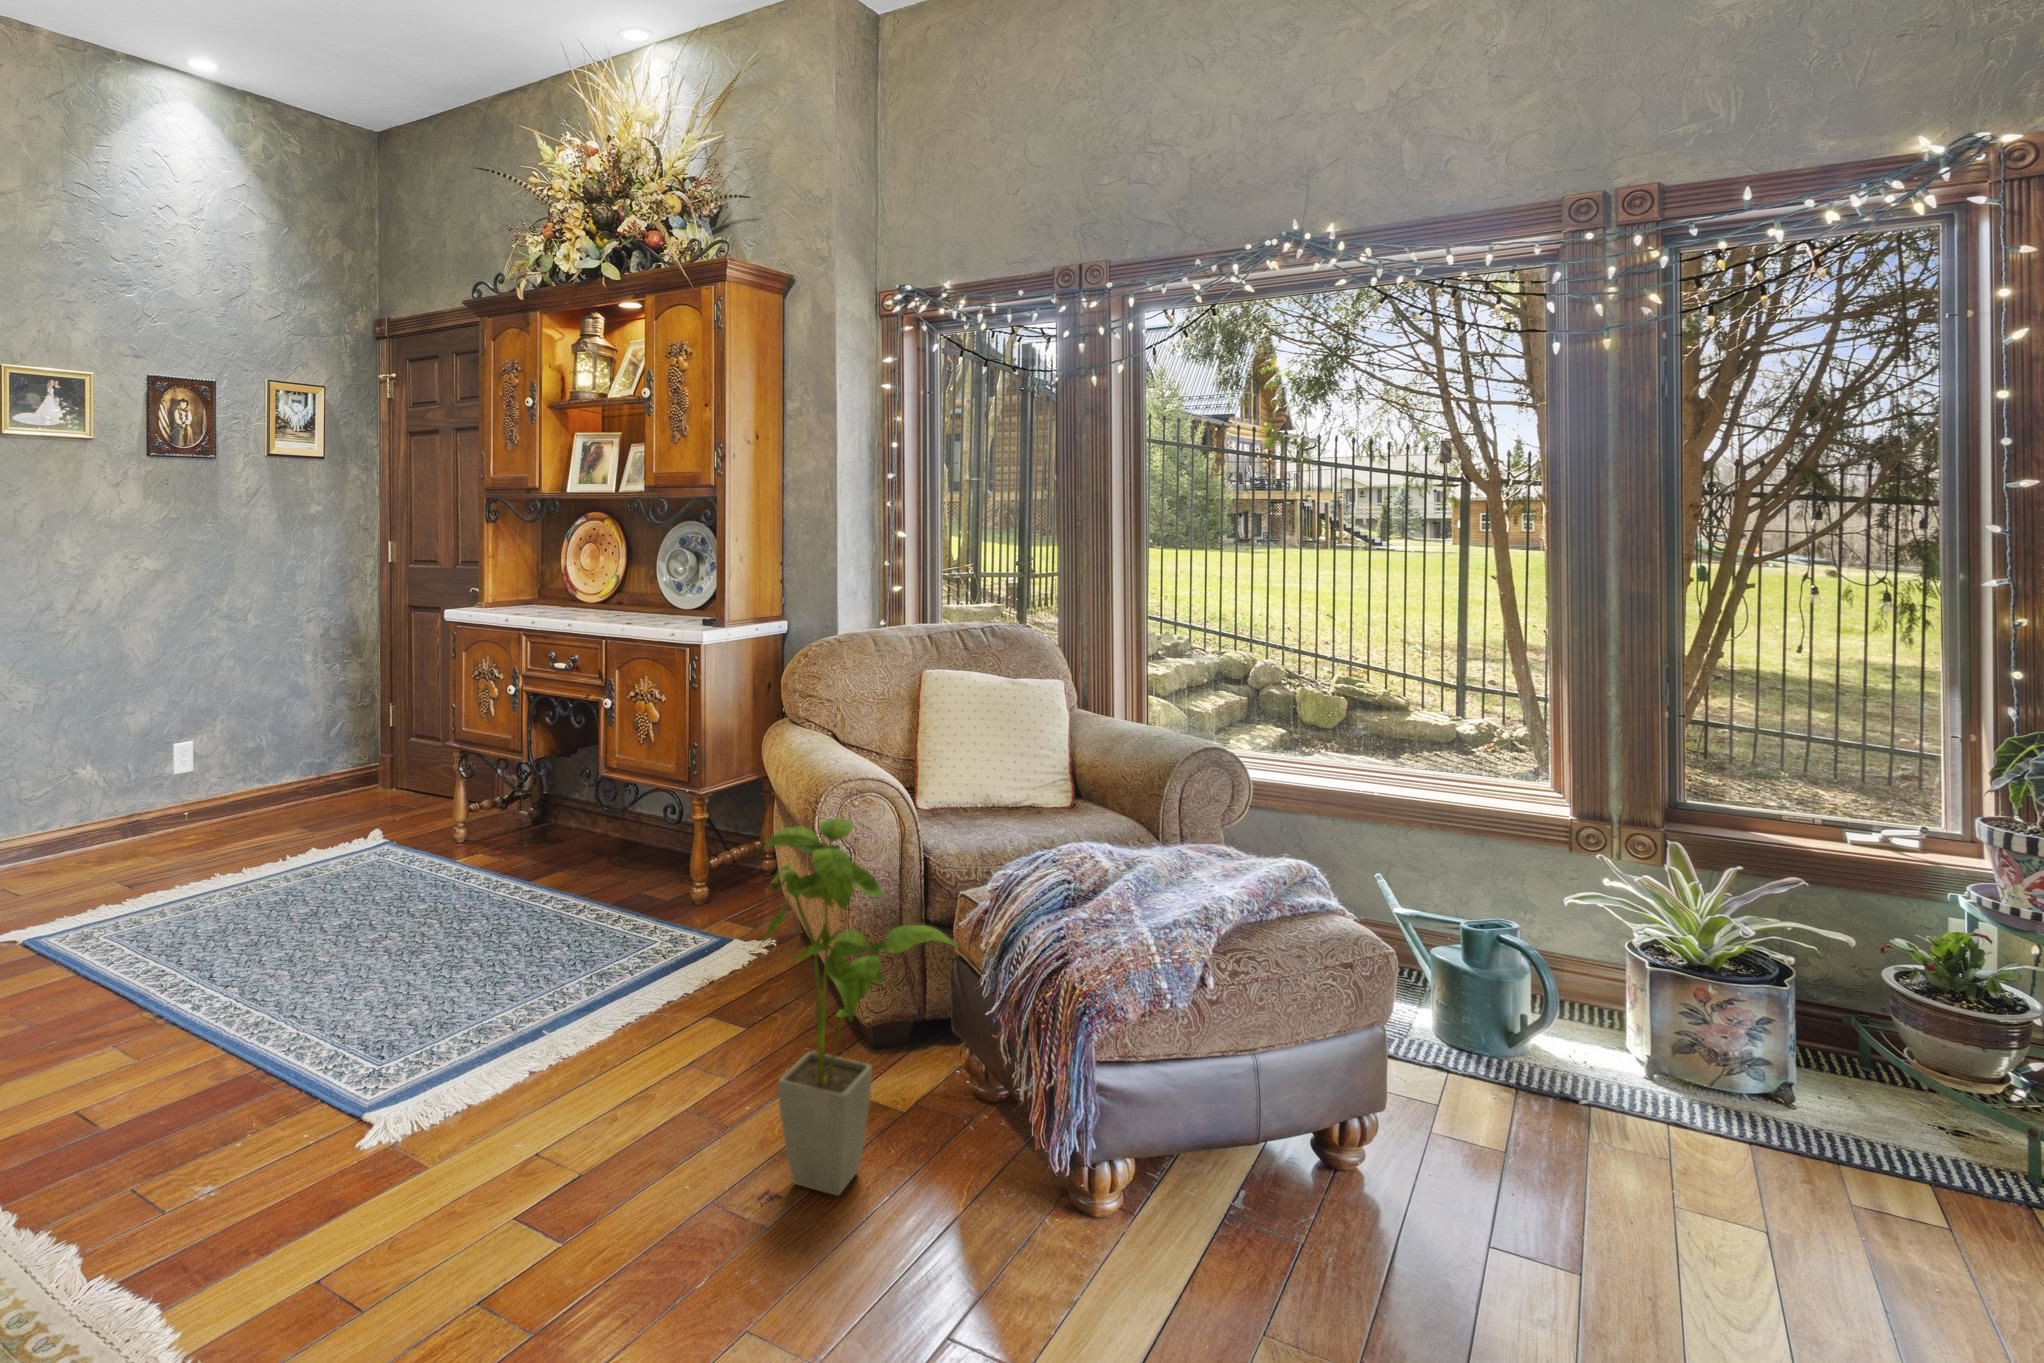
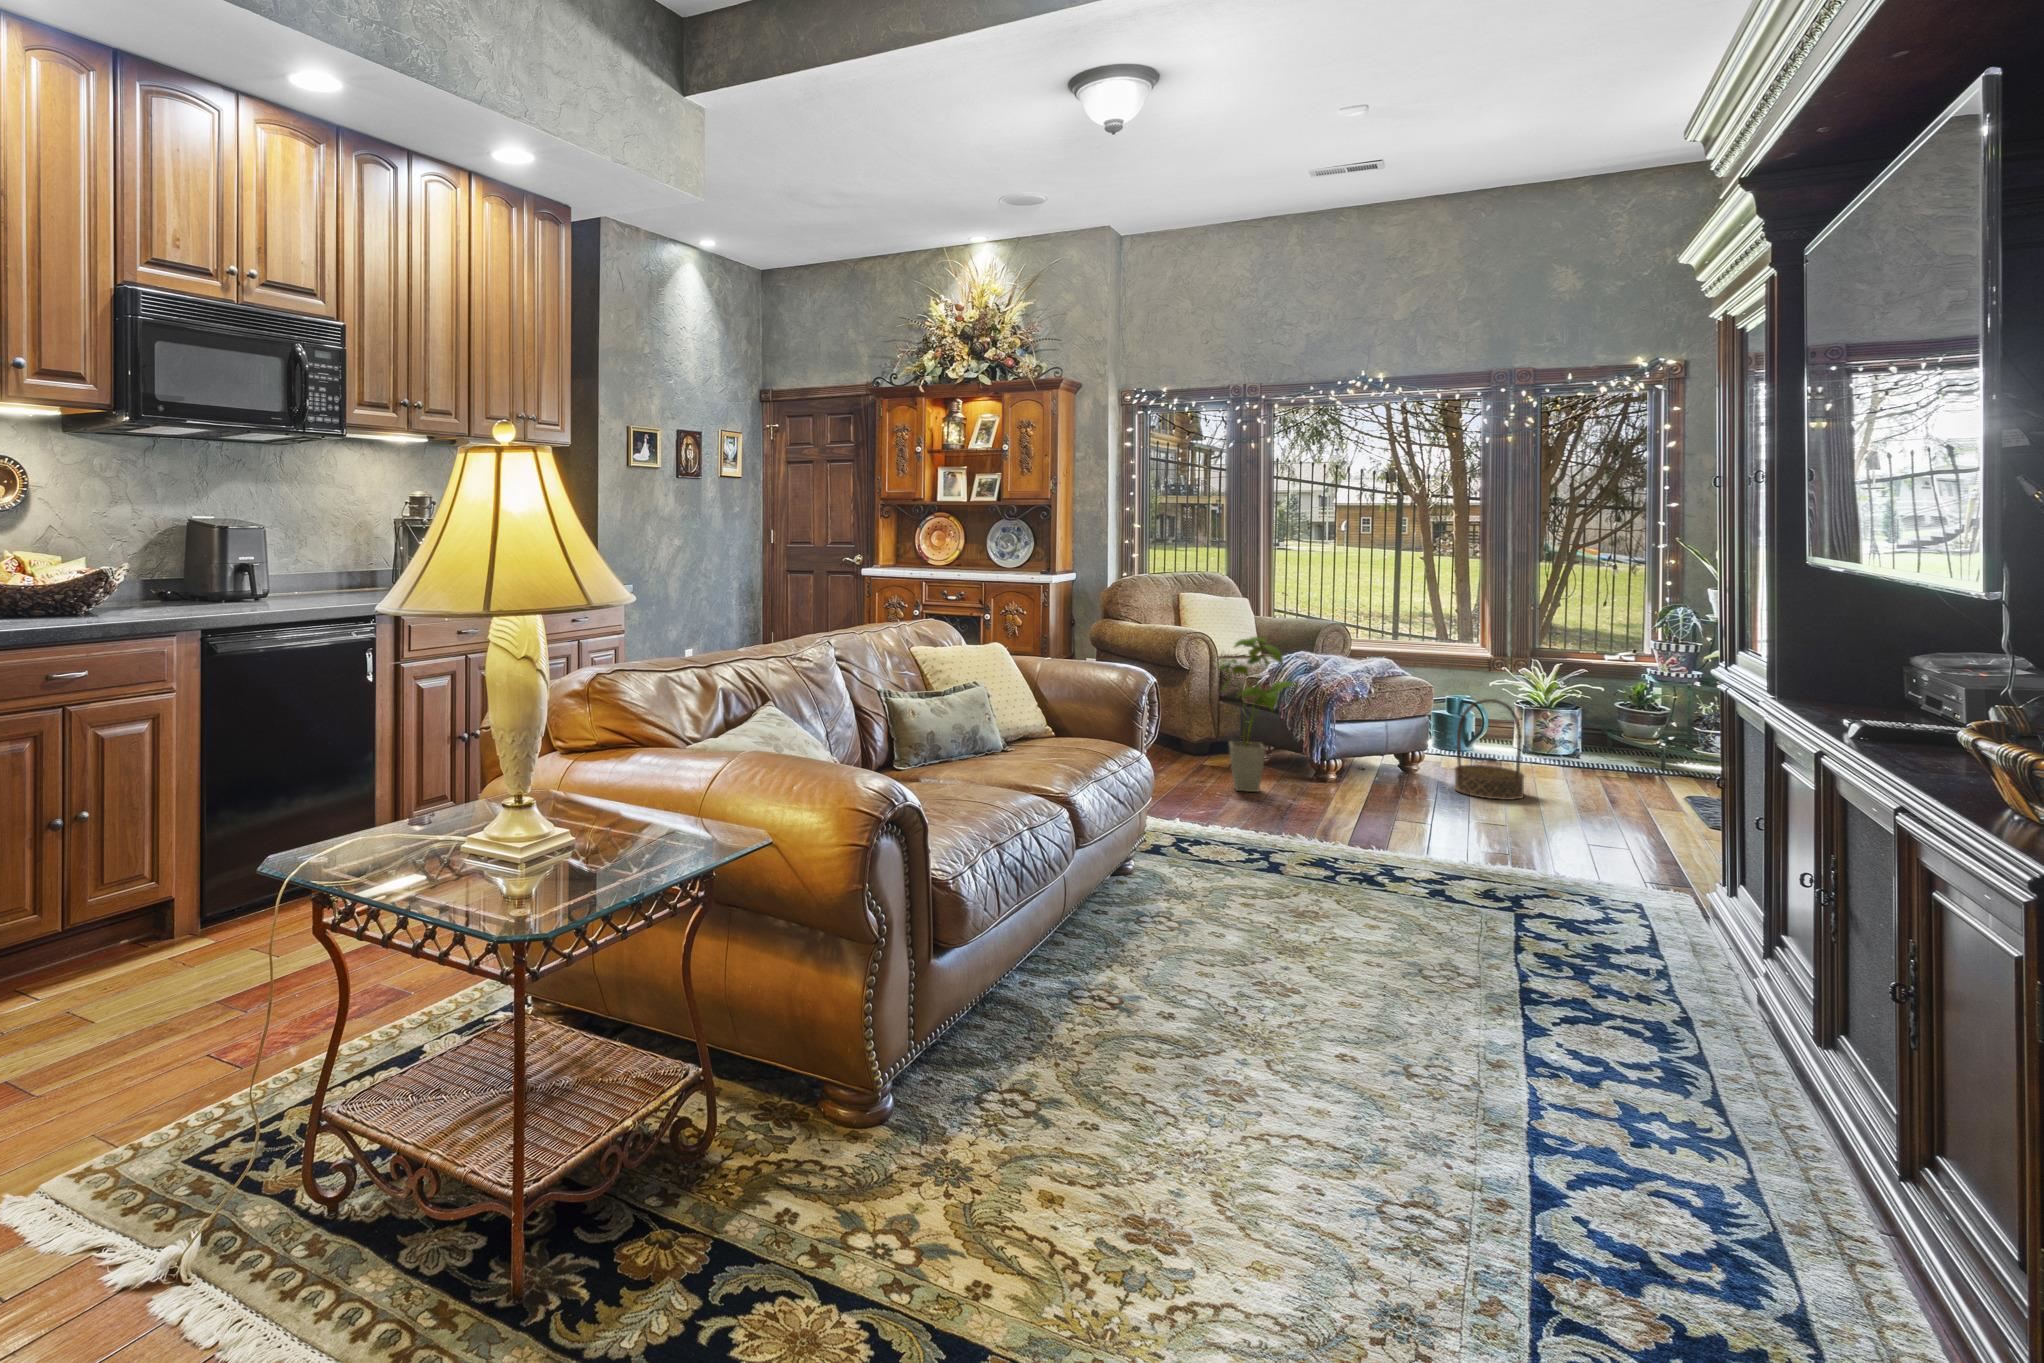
basket: none [1346,1007,1529,1304] -> present [1454,699,1524,800]

